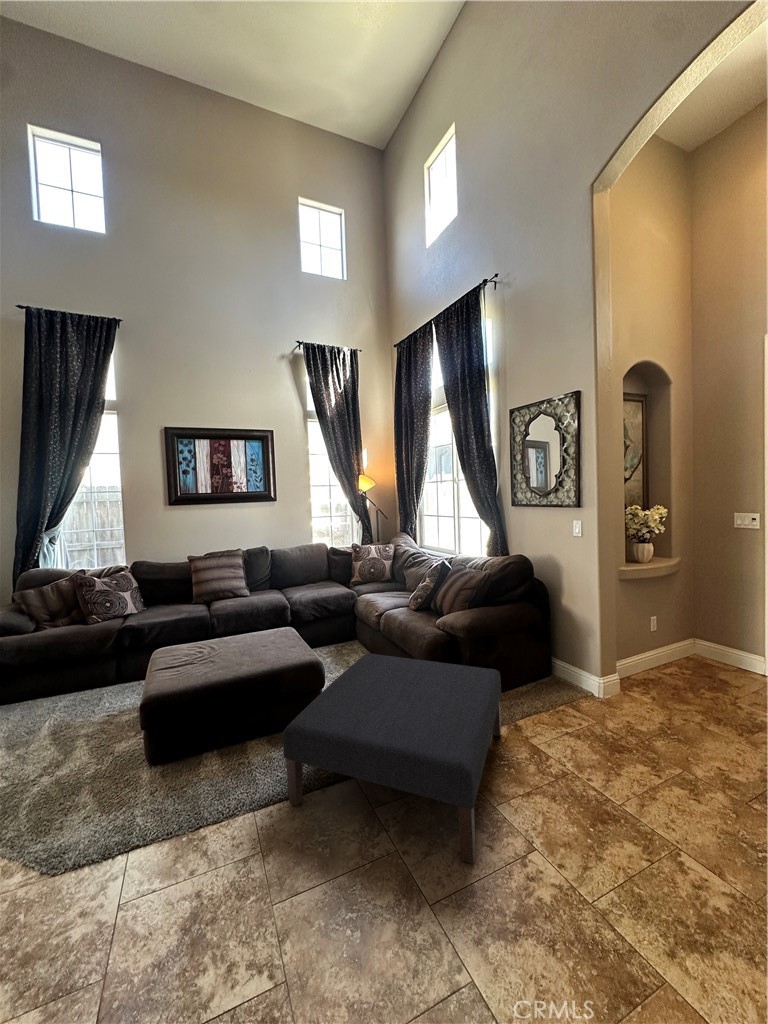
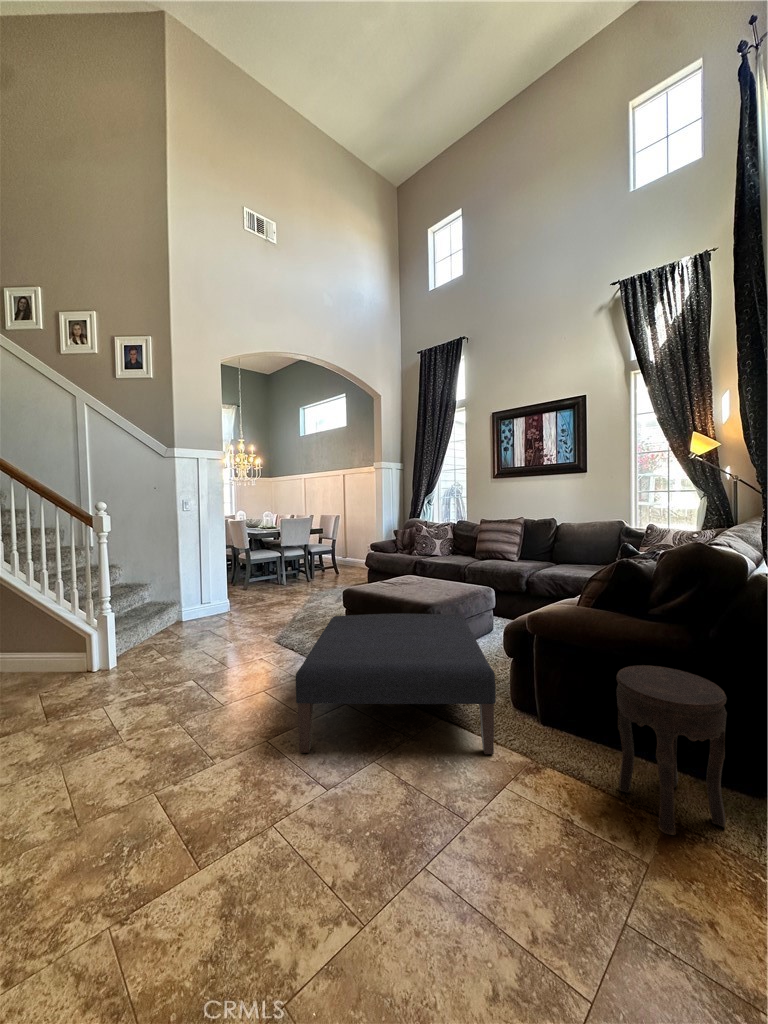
side table: none [527,622,578,704] -> present [616,665,727,835]

